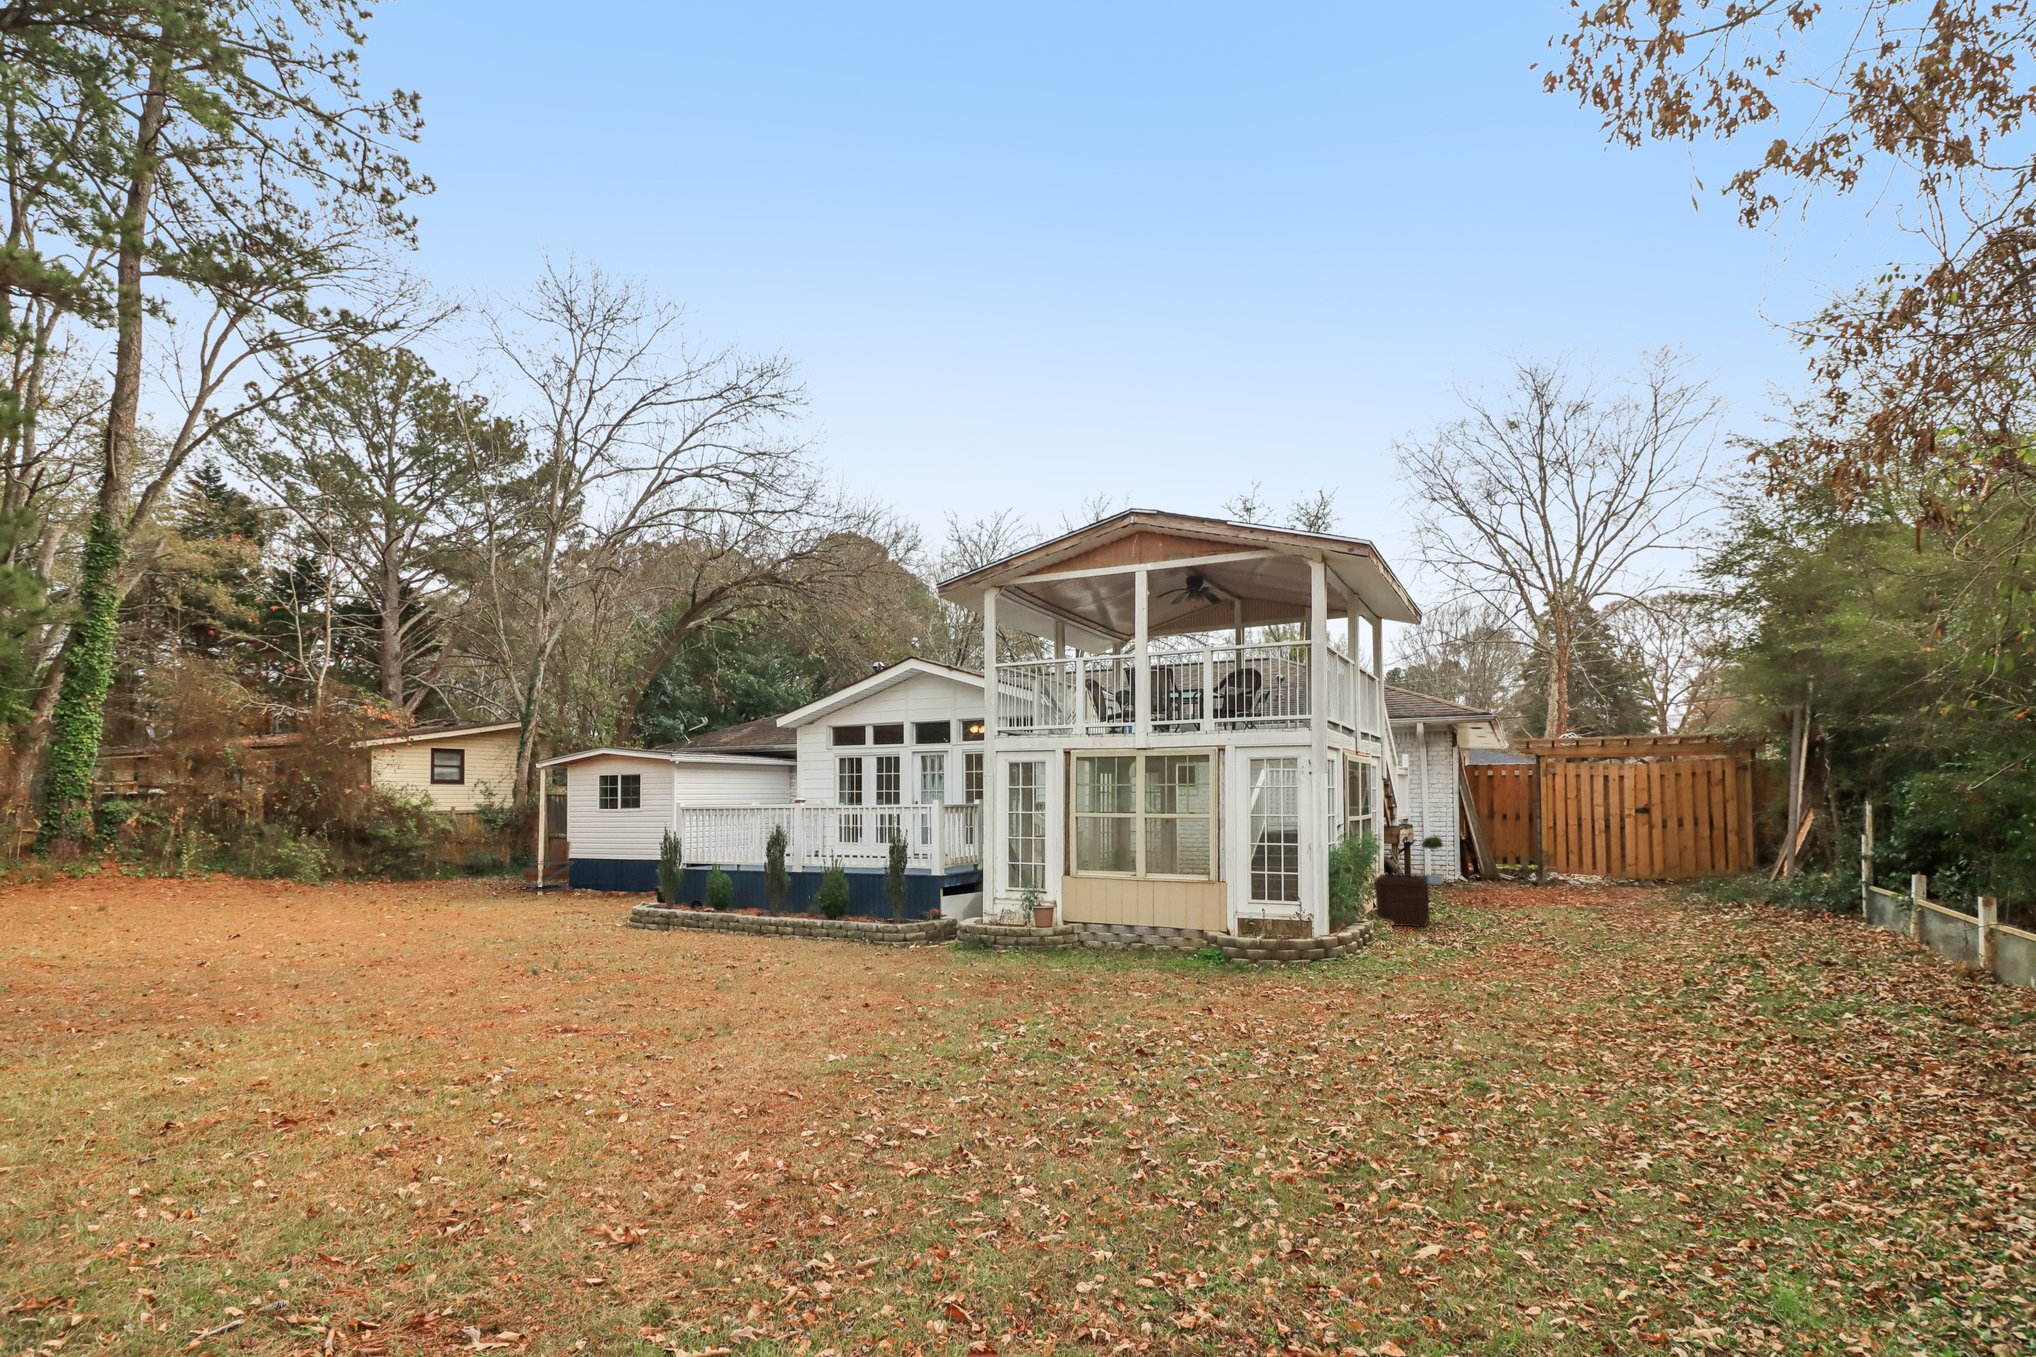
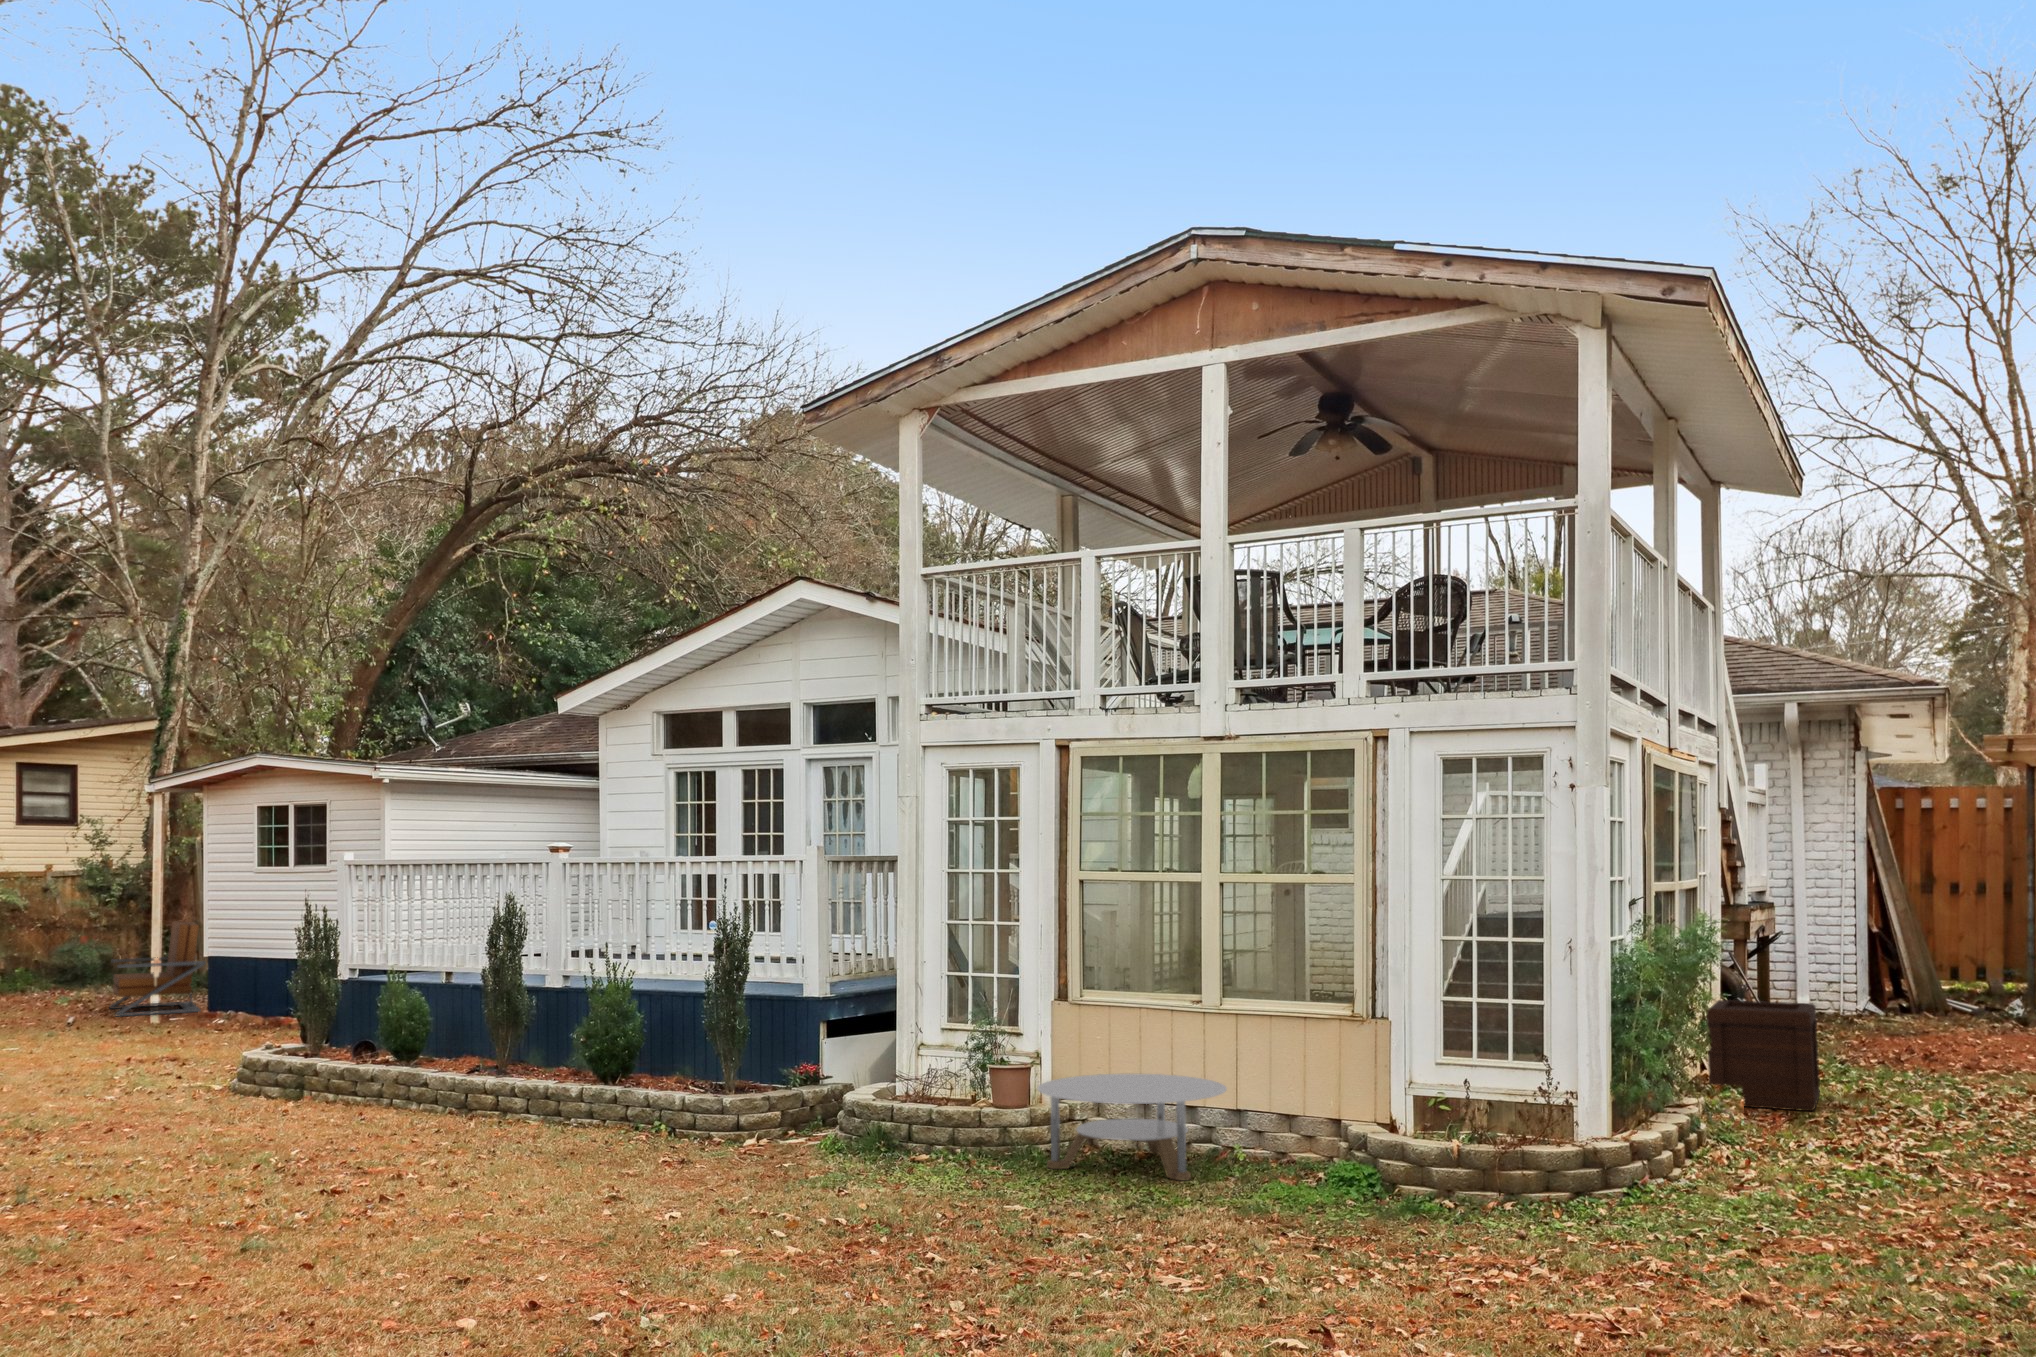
potted tree: present [1422,836,1444,885] -> none [1793,923,1835,1019]
round table: none [1061,910,1151,959] -> present [1038,1074,1227,1180]

